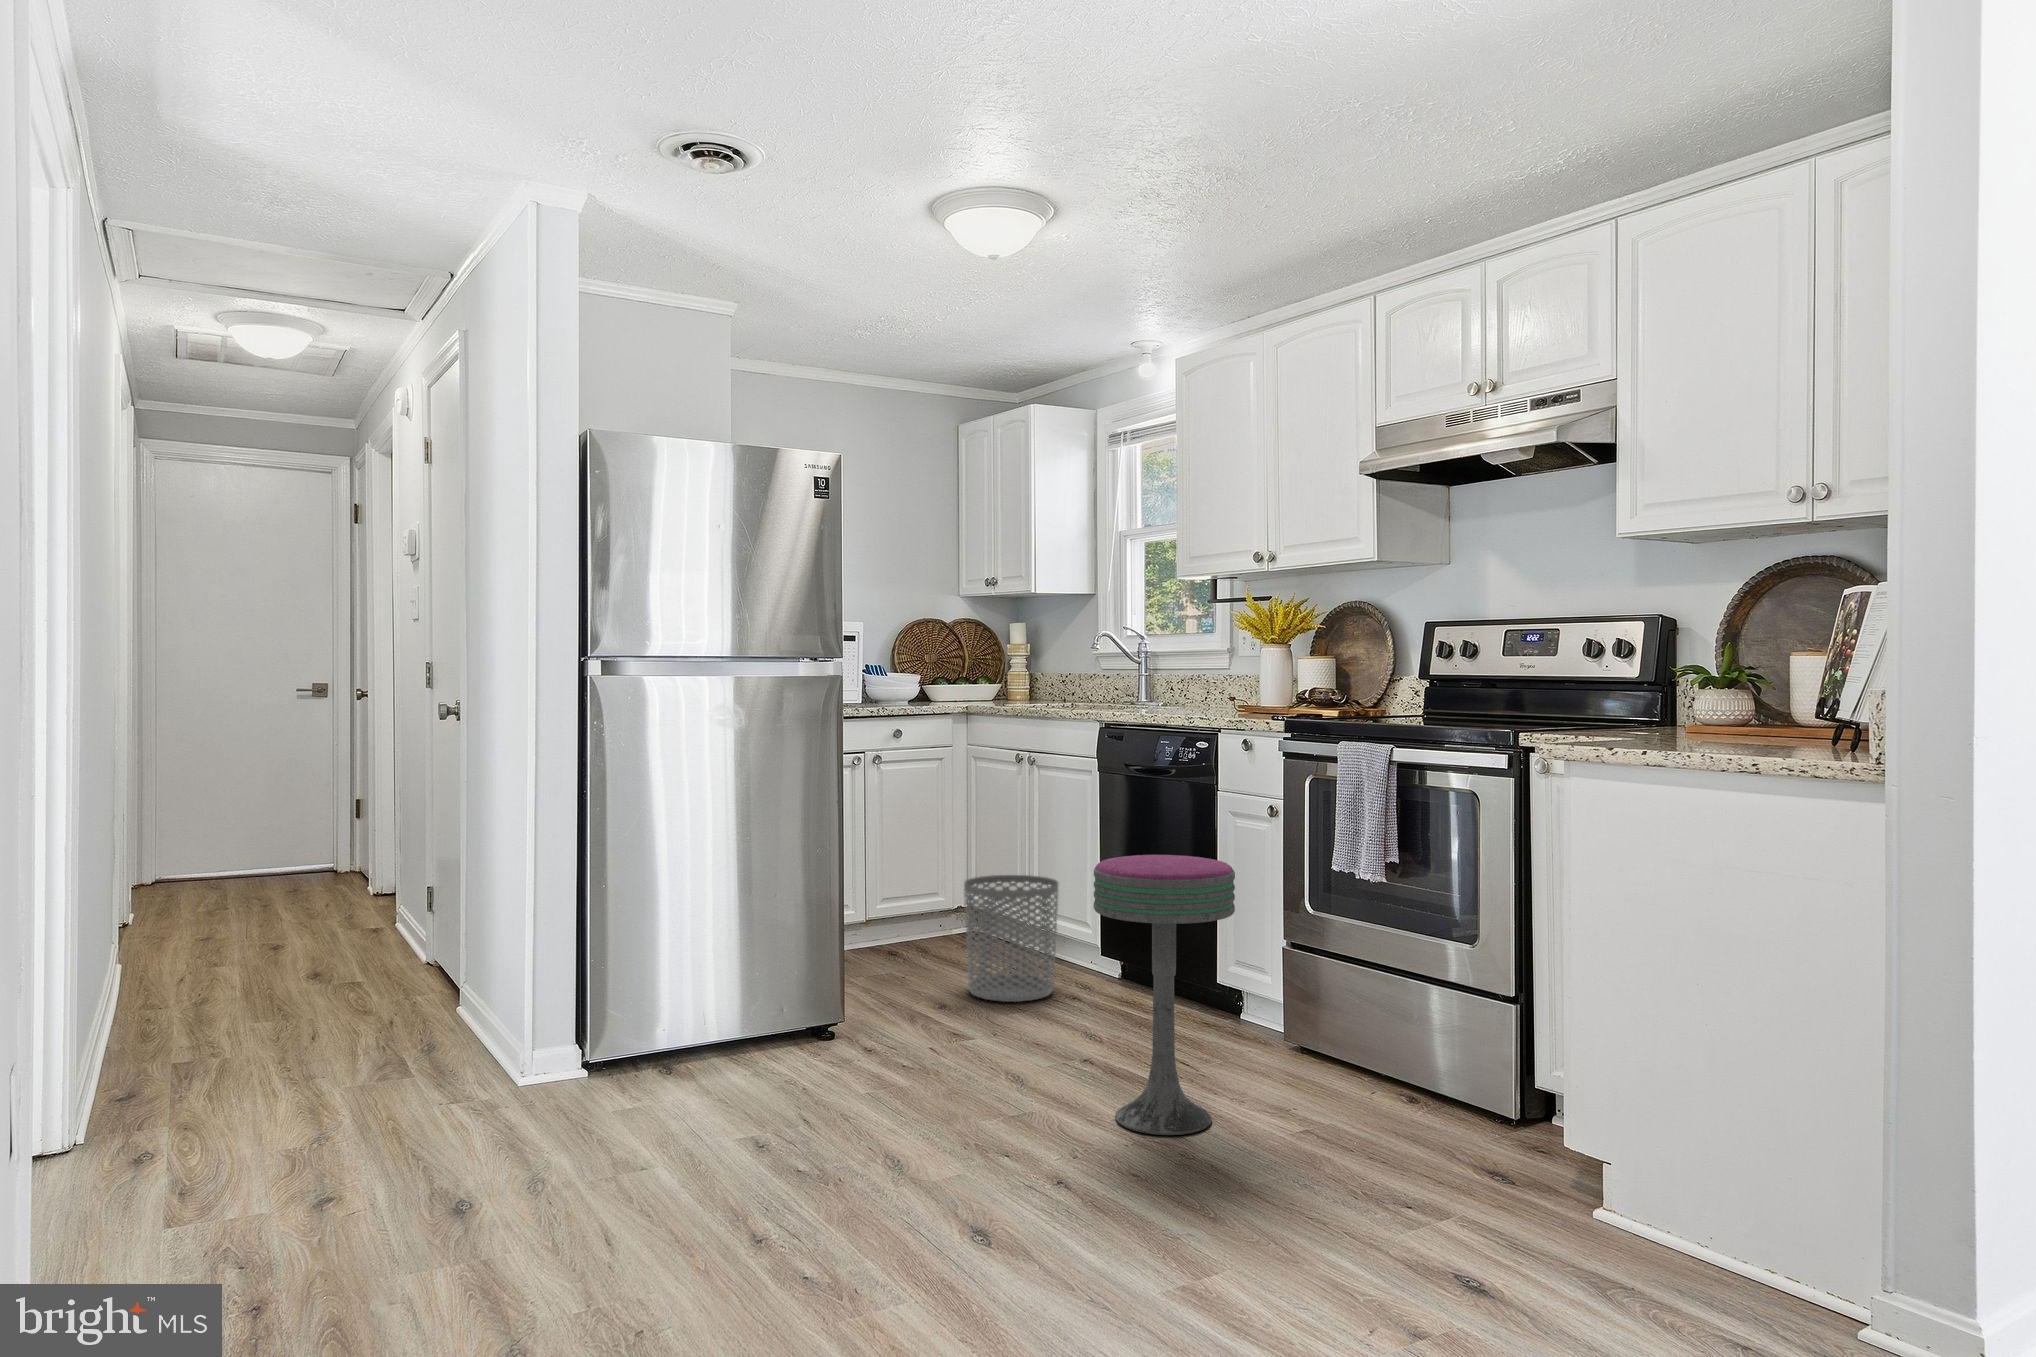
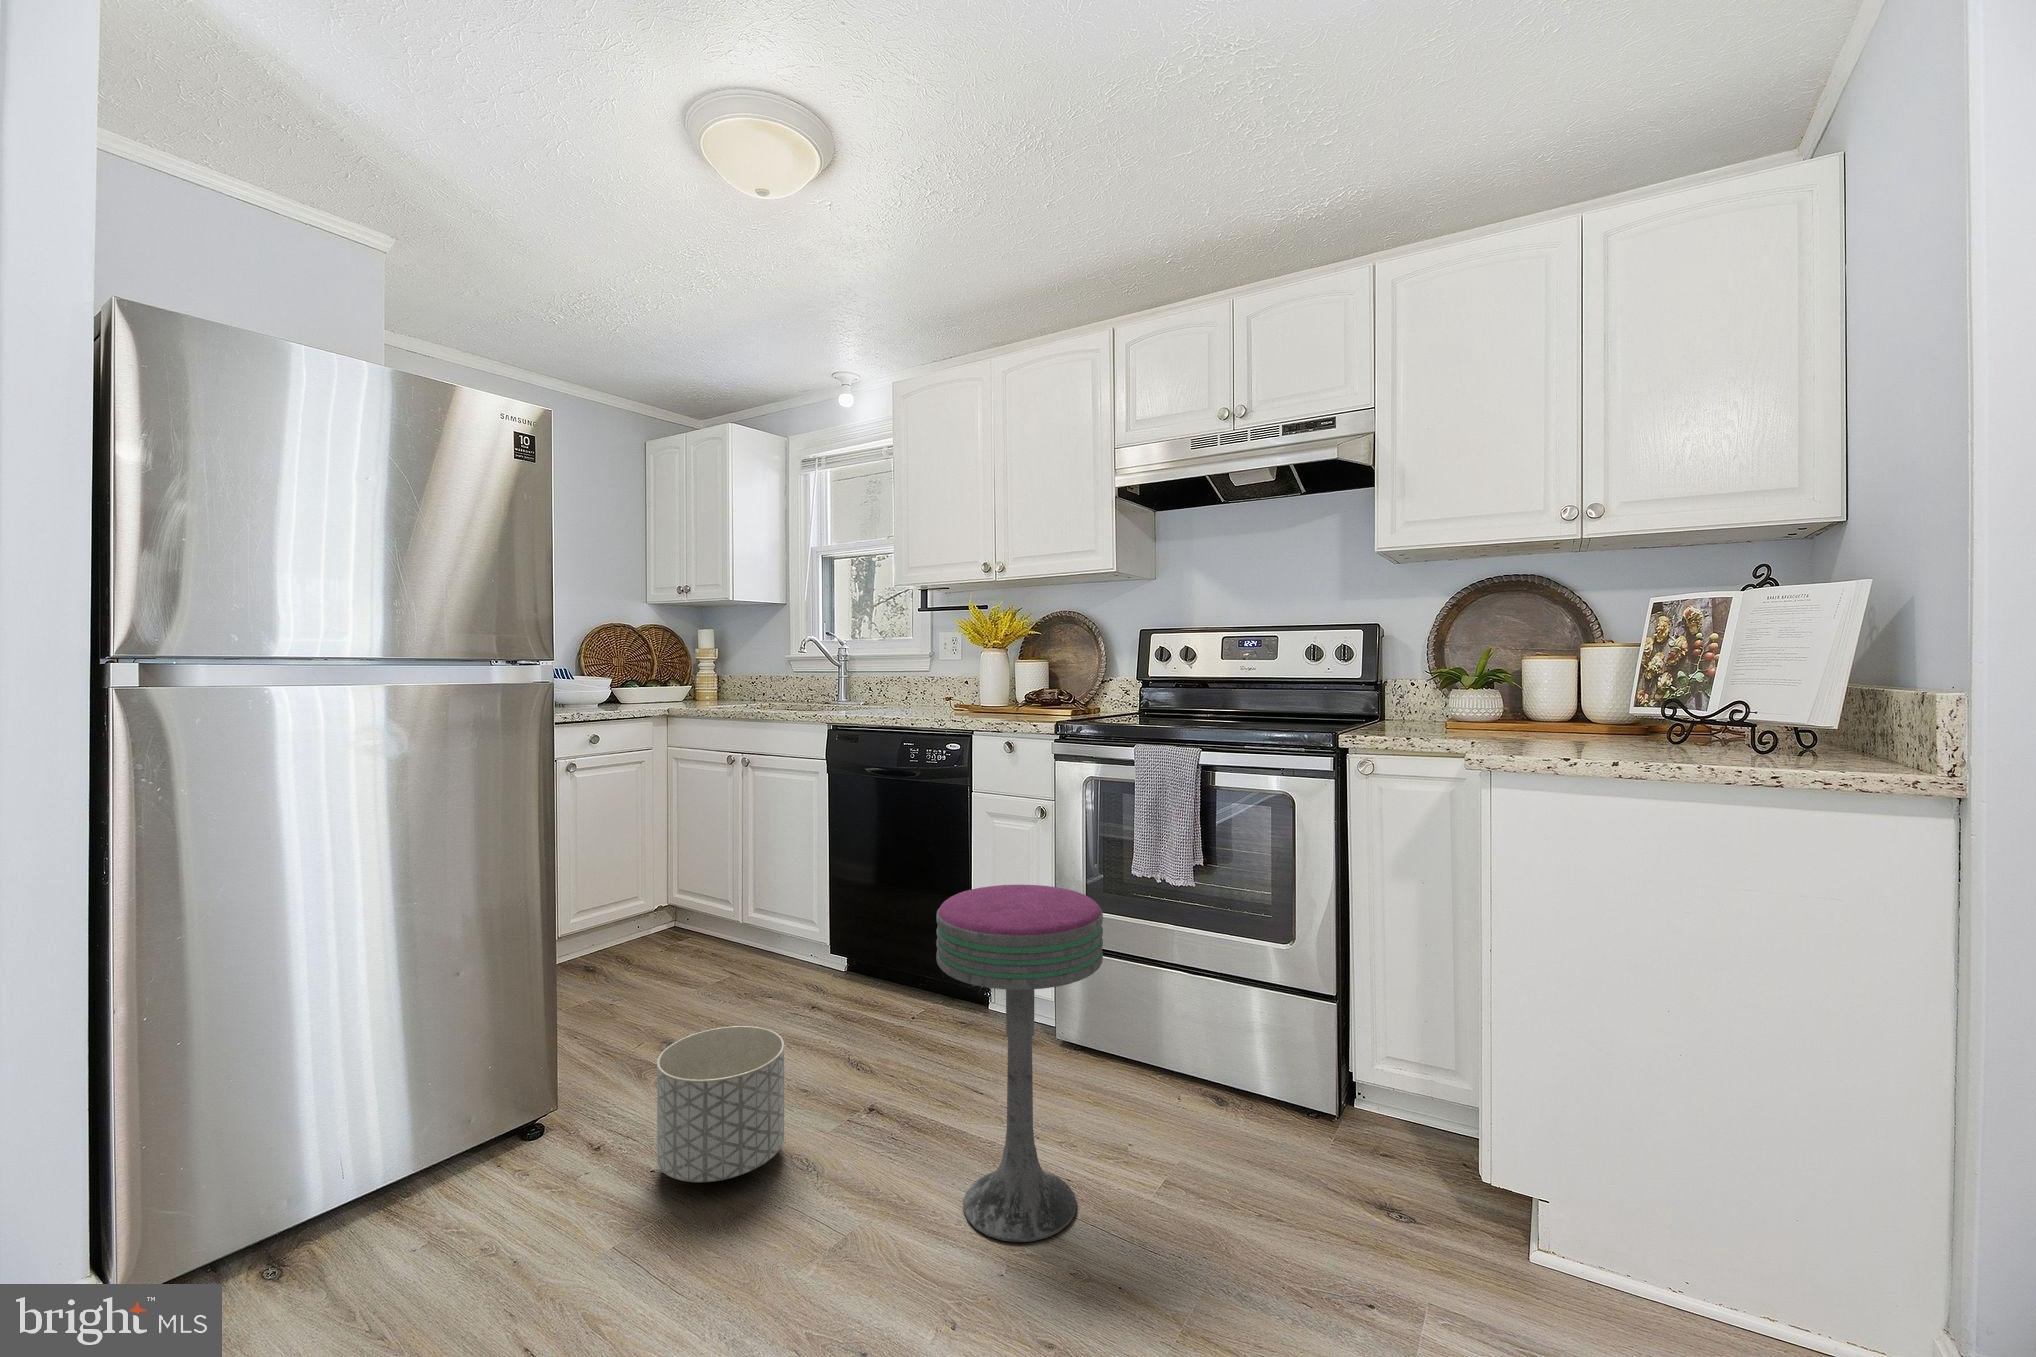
waste bin: present [964,875,1059,1002] -> none [693,884,798,1030]
planter: none [903,964,1000,1073] -> present [657,1026,784,1182]

